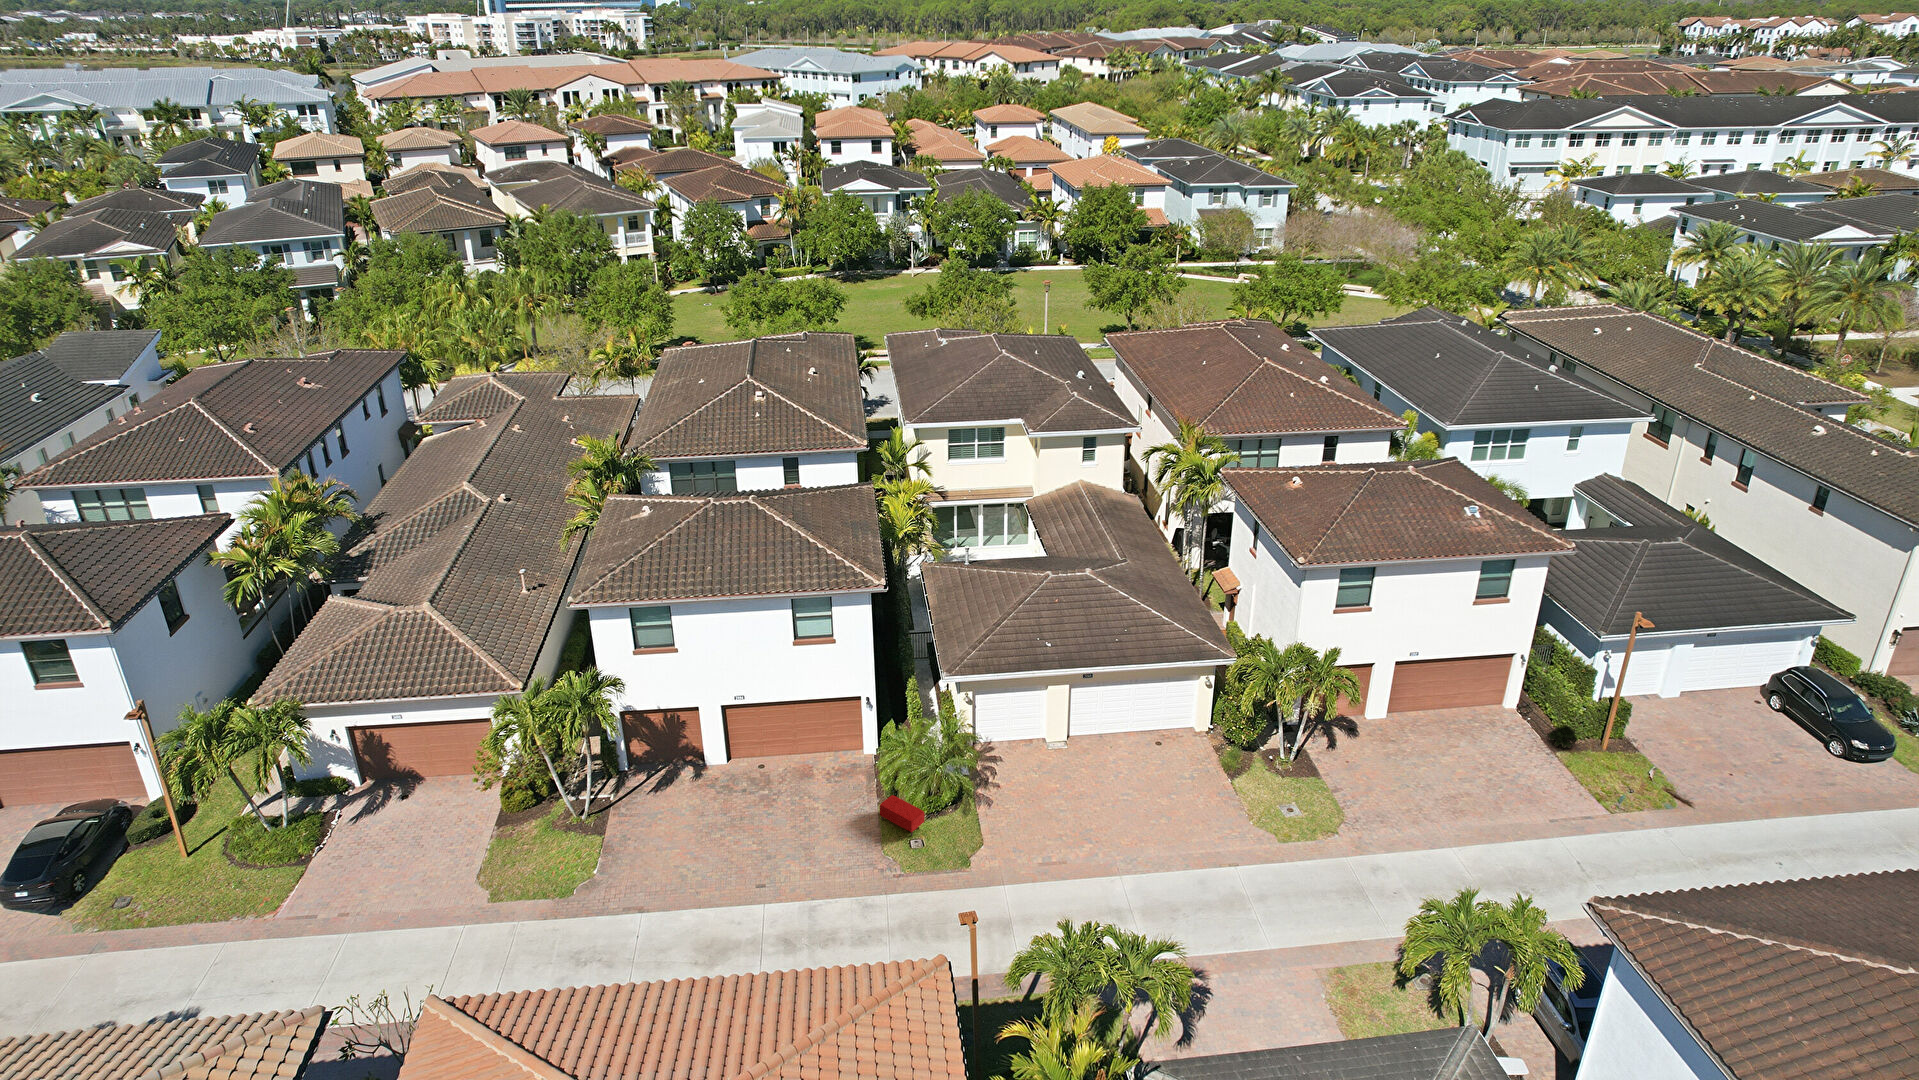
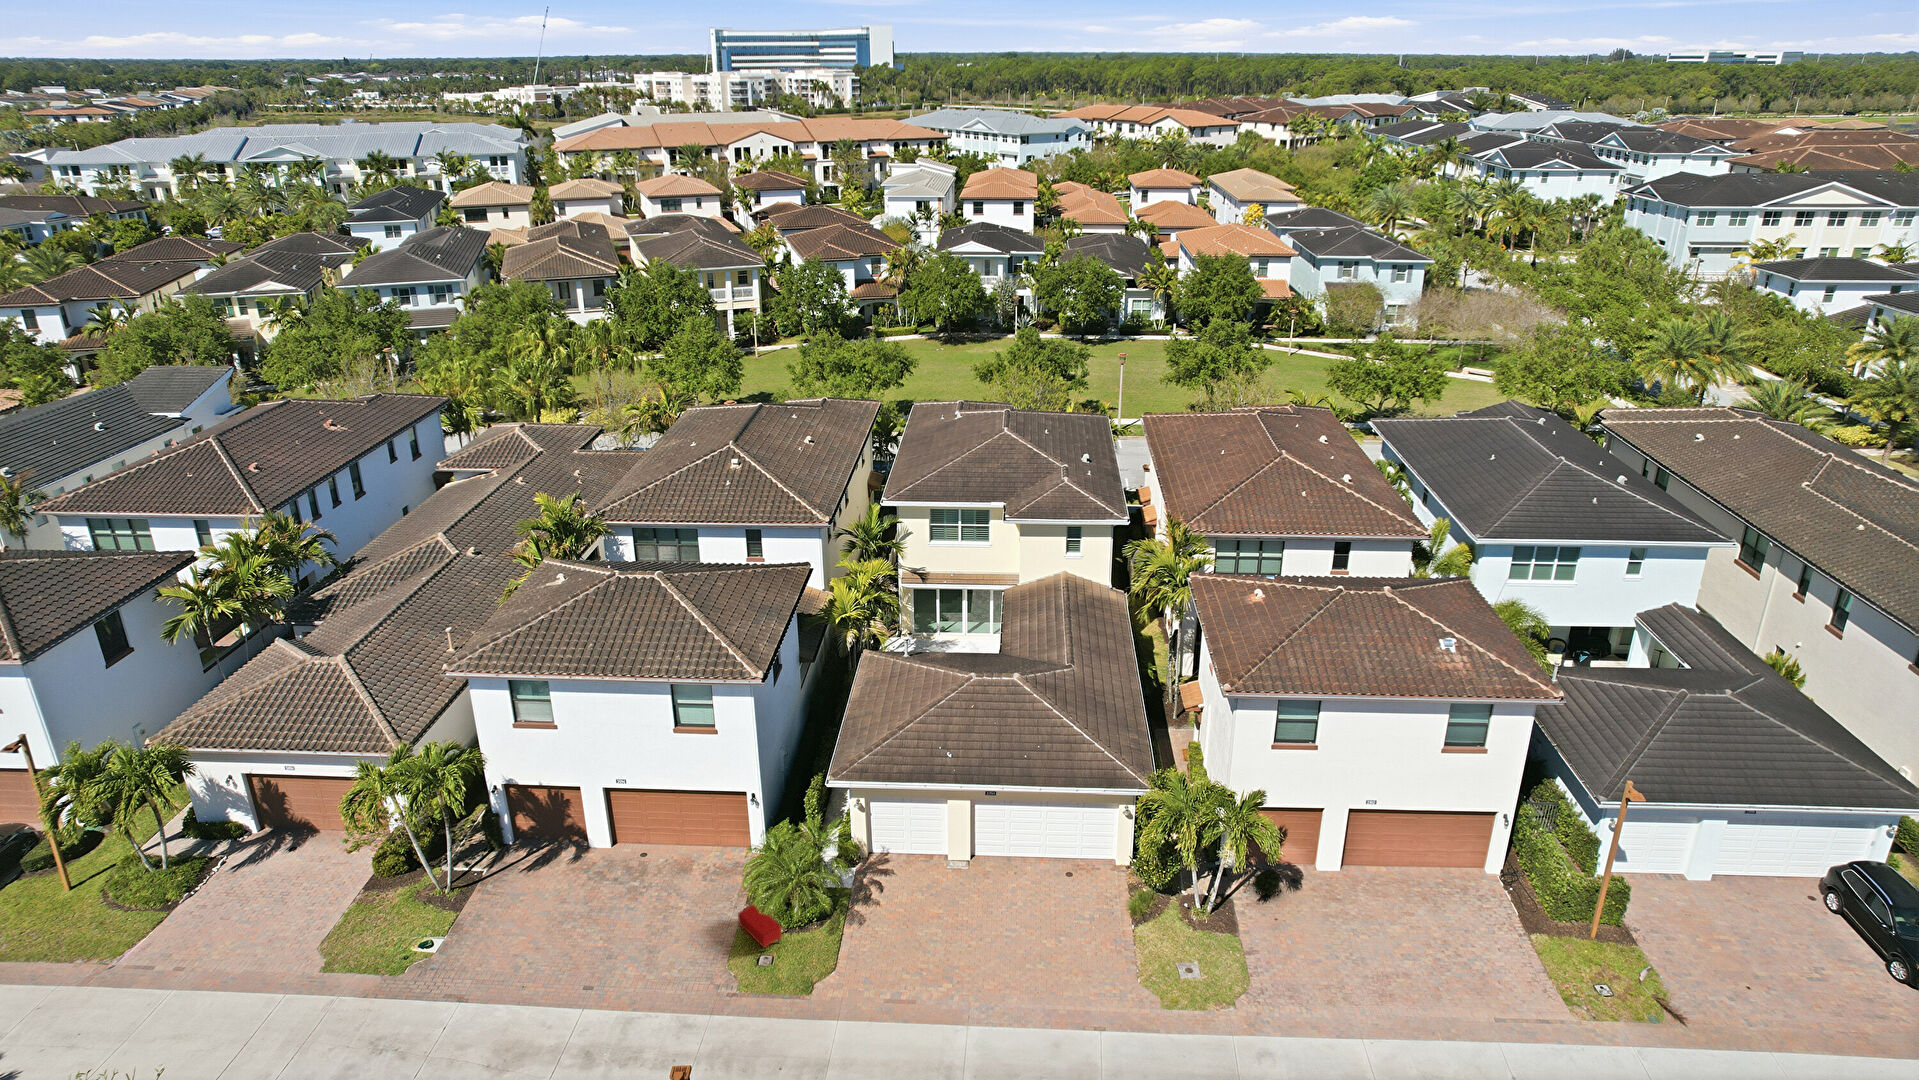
potted plant: present [1547,725,1577,749] -> present [1253,868,1282,896]

